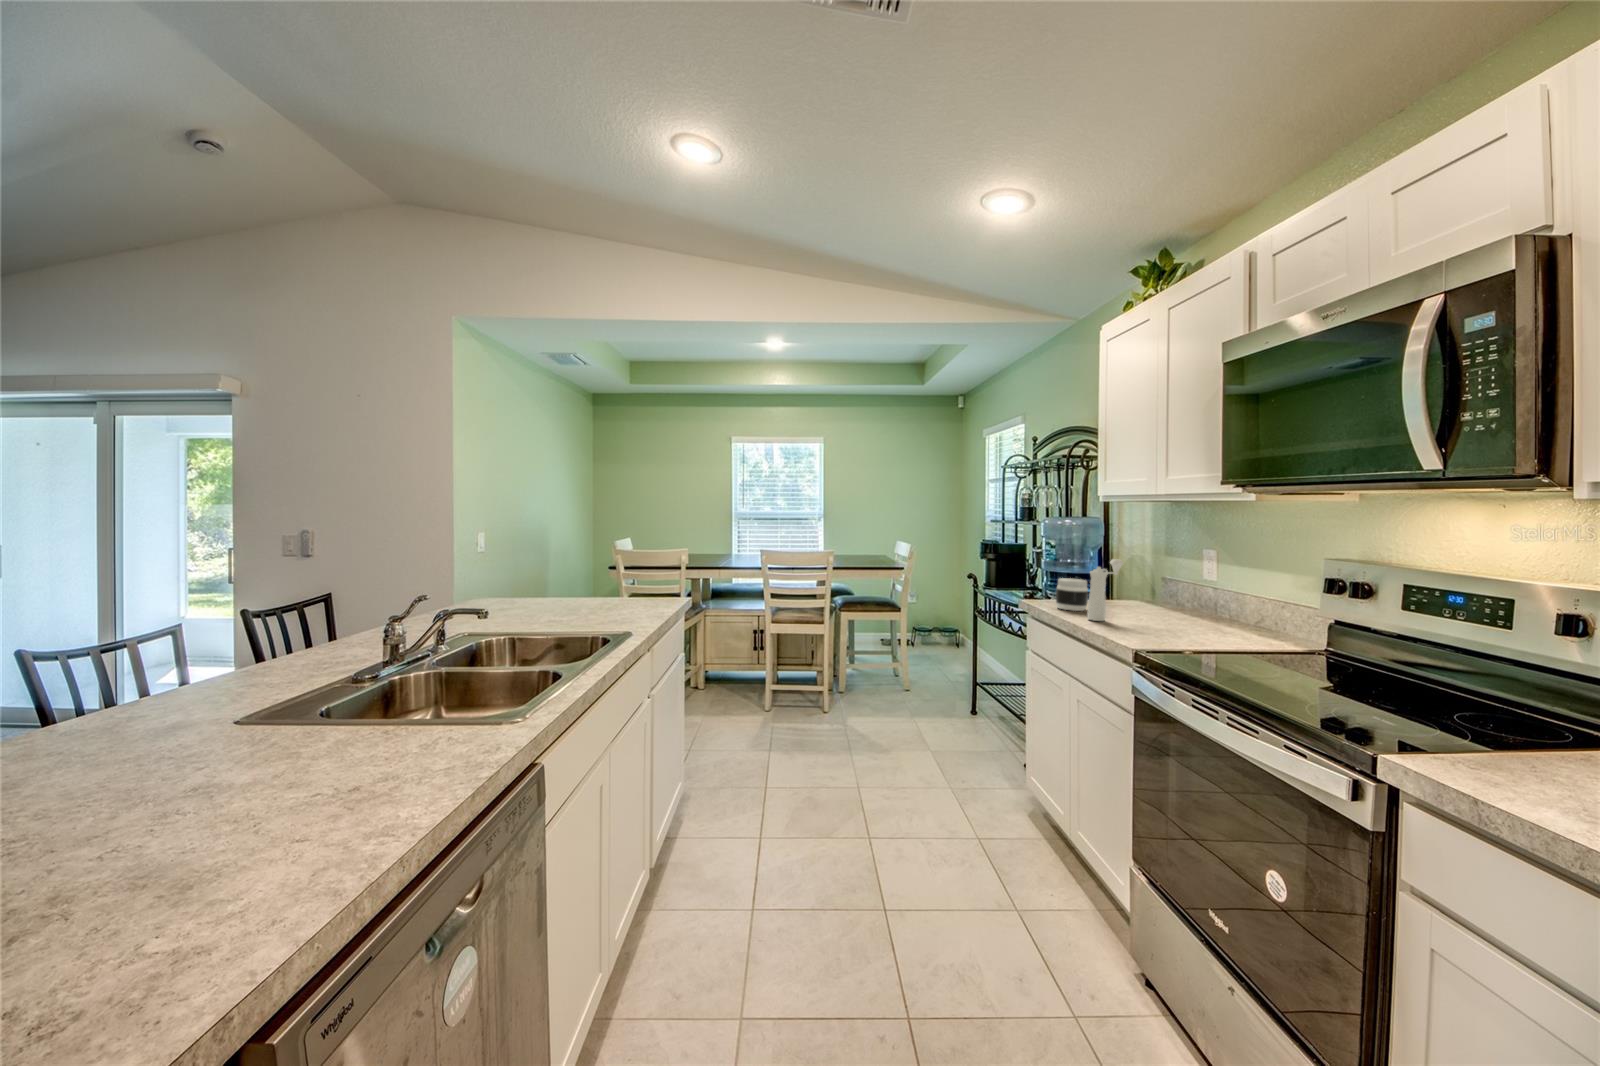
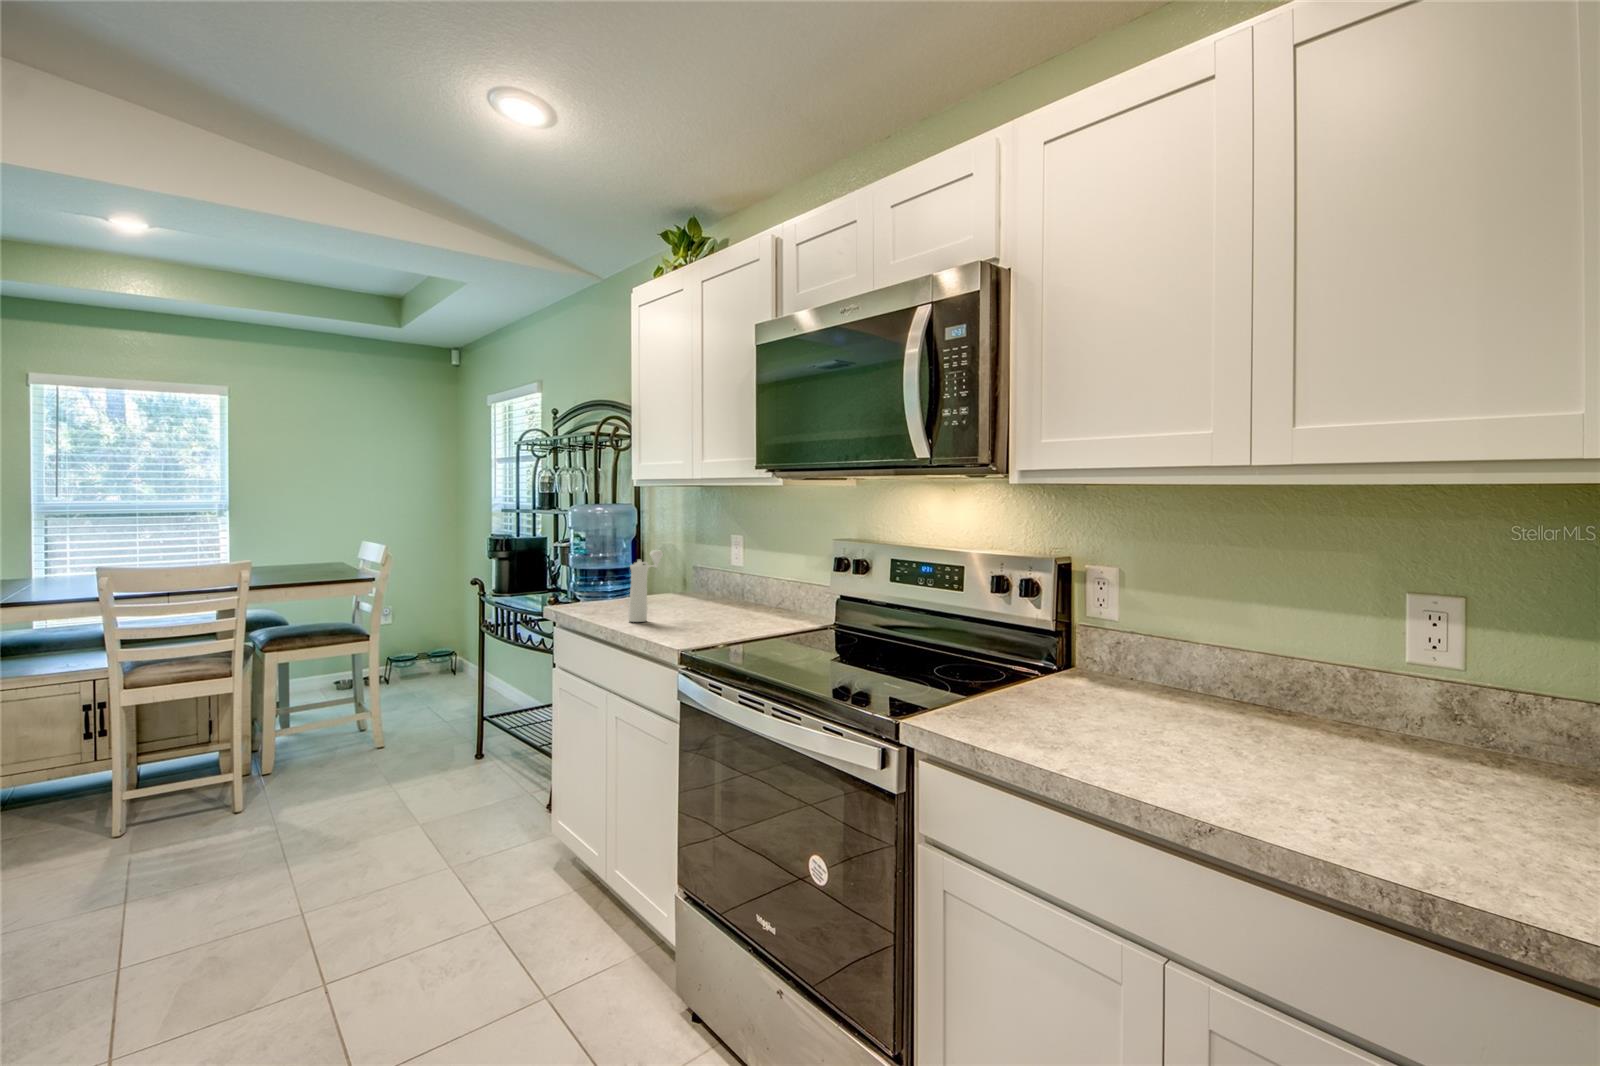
jar: present [1056,578,1088,611] -> none [591,575,626,613]

